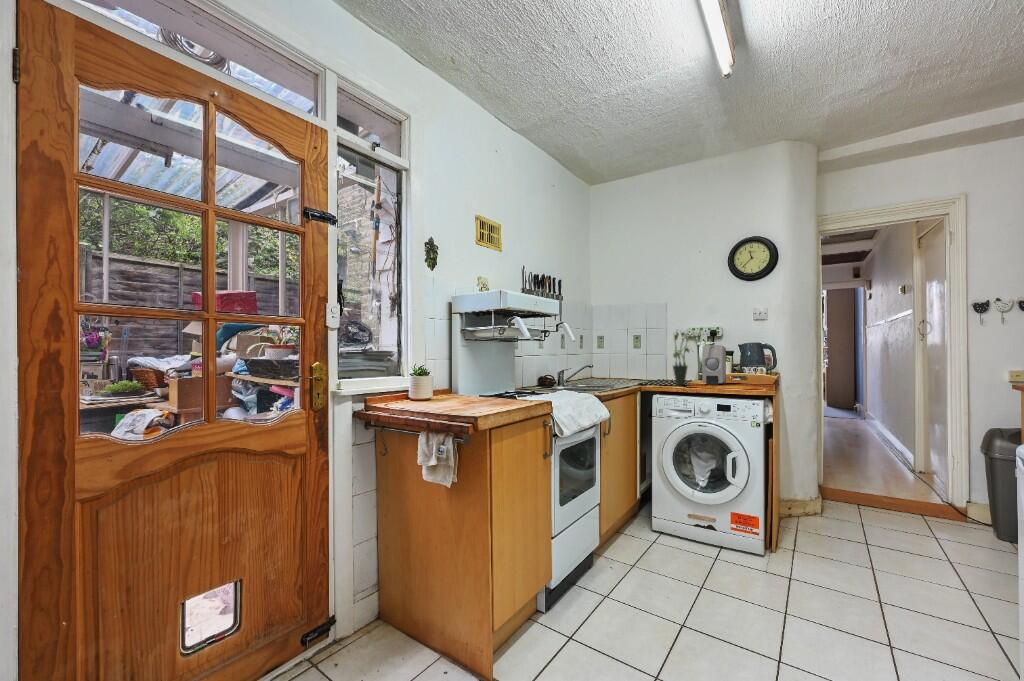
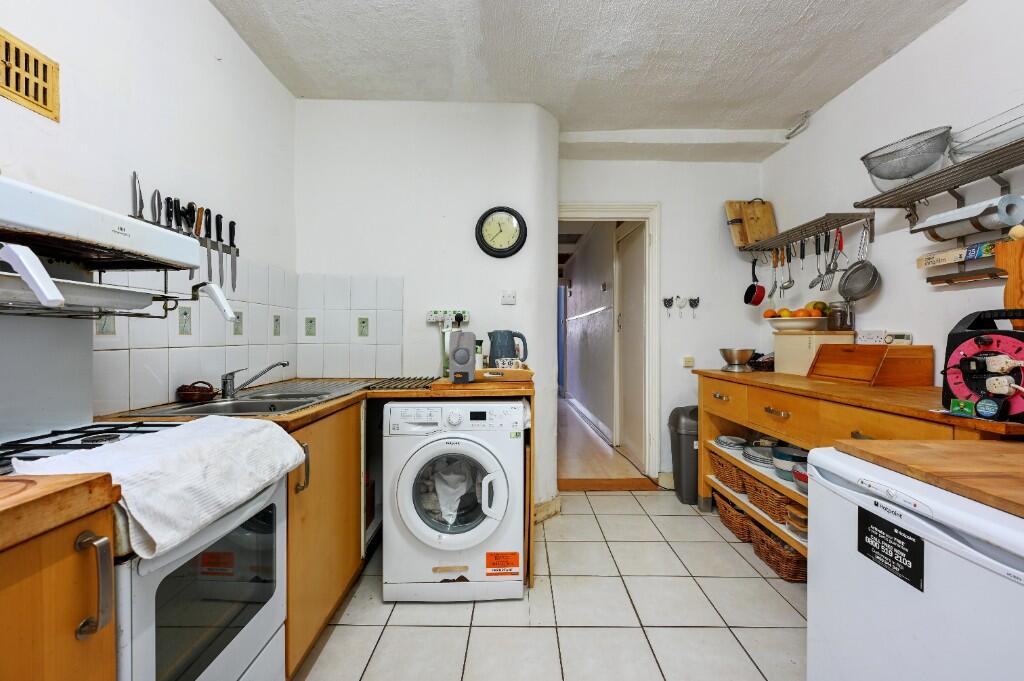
potted plant: present [673,332,691,385] -> none [412,309,445,387]

